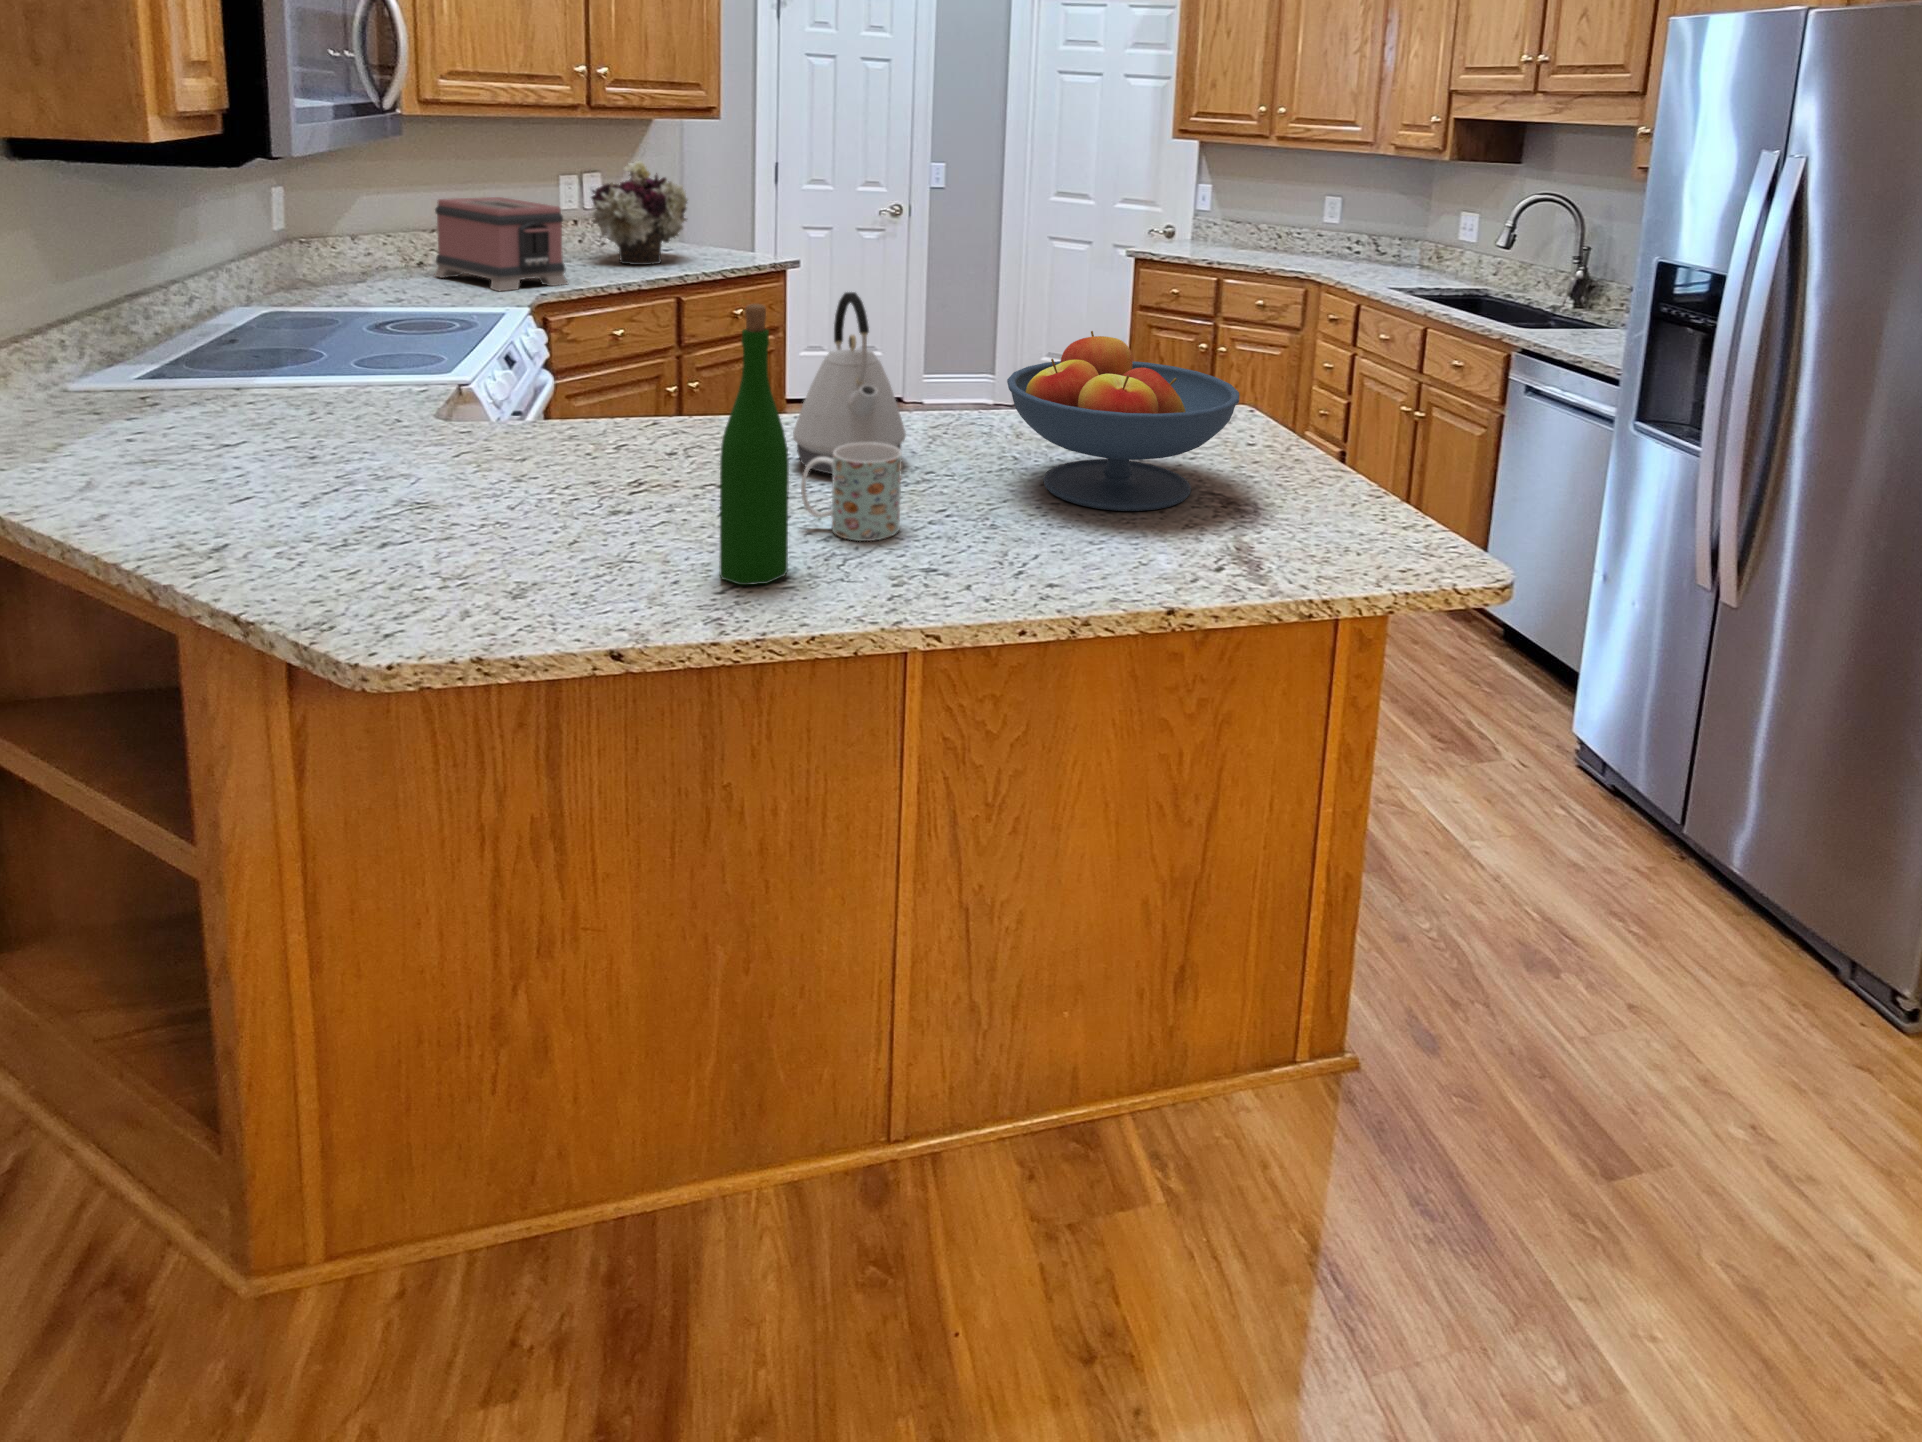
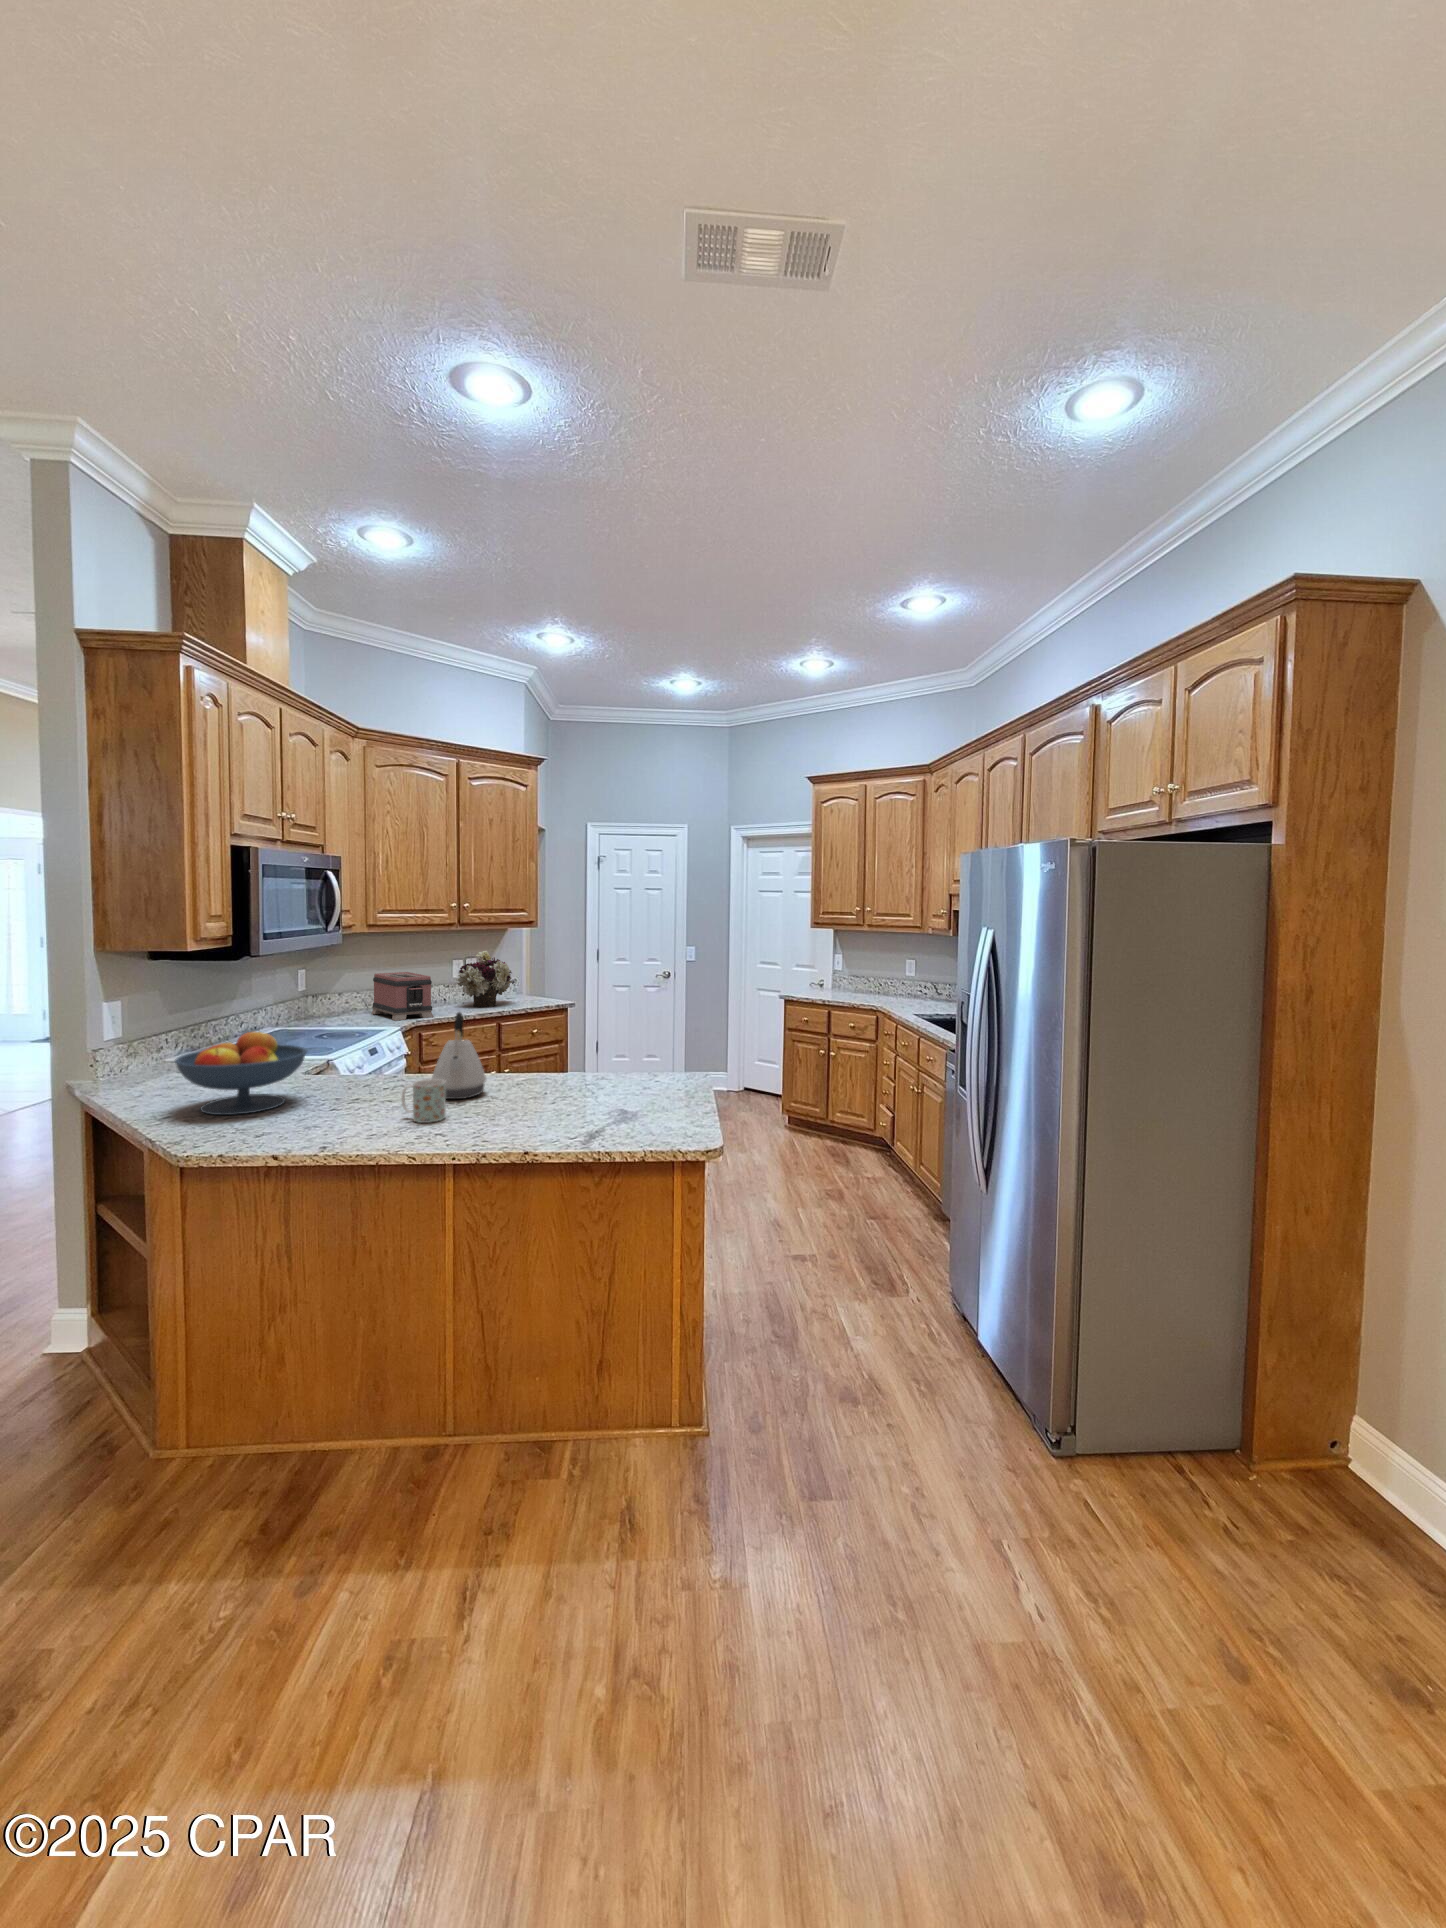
wine bottle: present [719,304,789,585] -> none [342,1014,376,1136]
fruit bowl: present [1007,331,1239,511] -> present [175,1032,307,1115]

